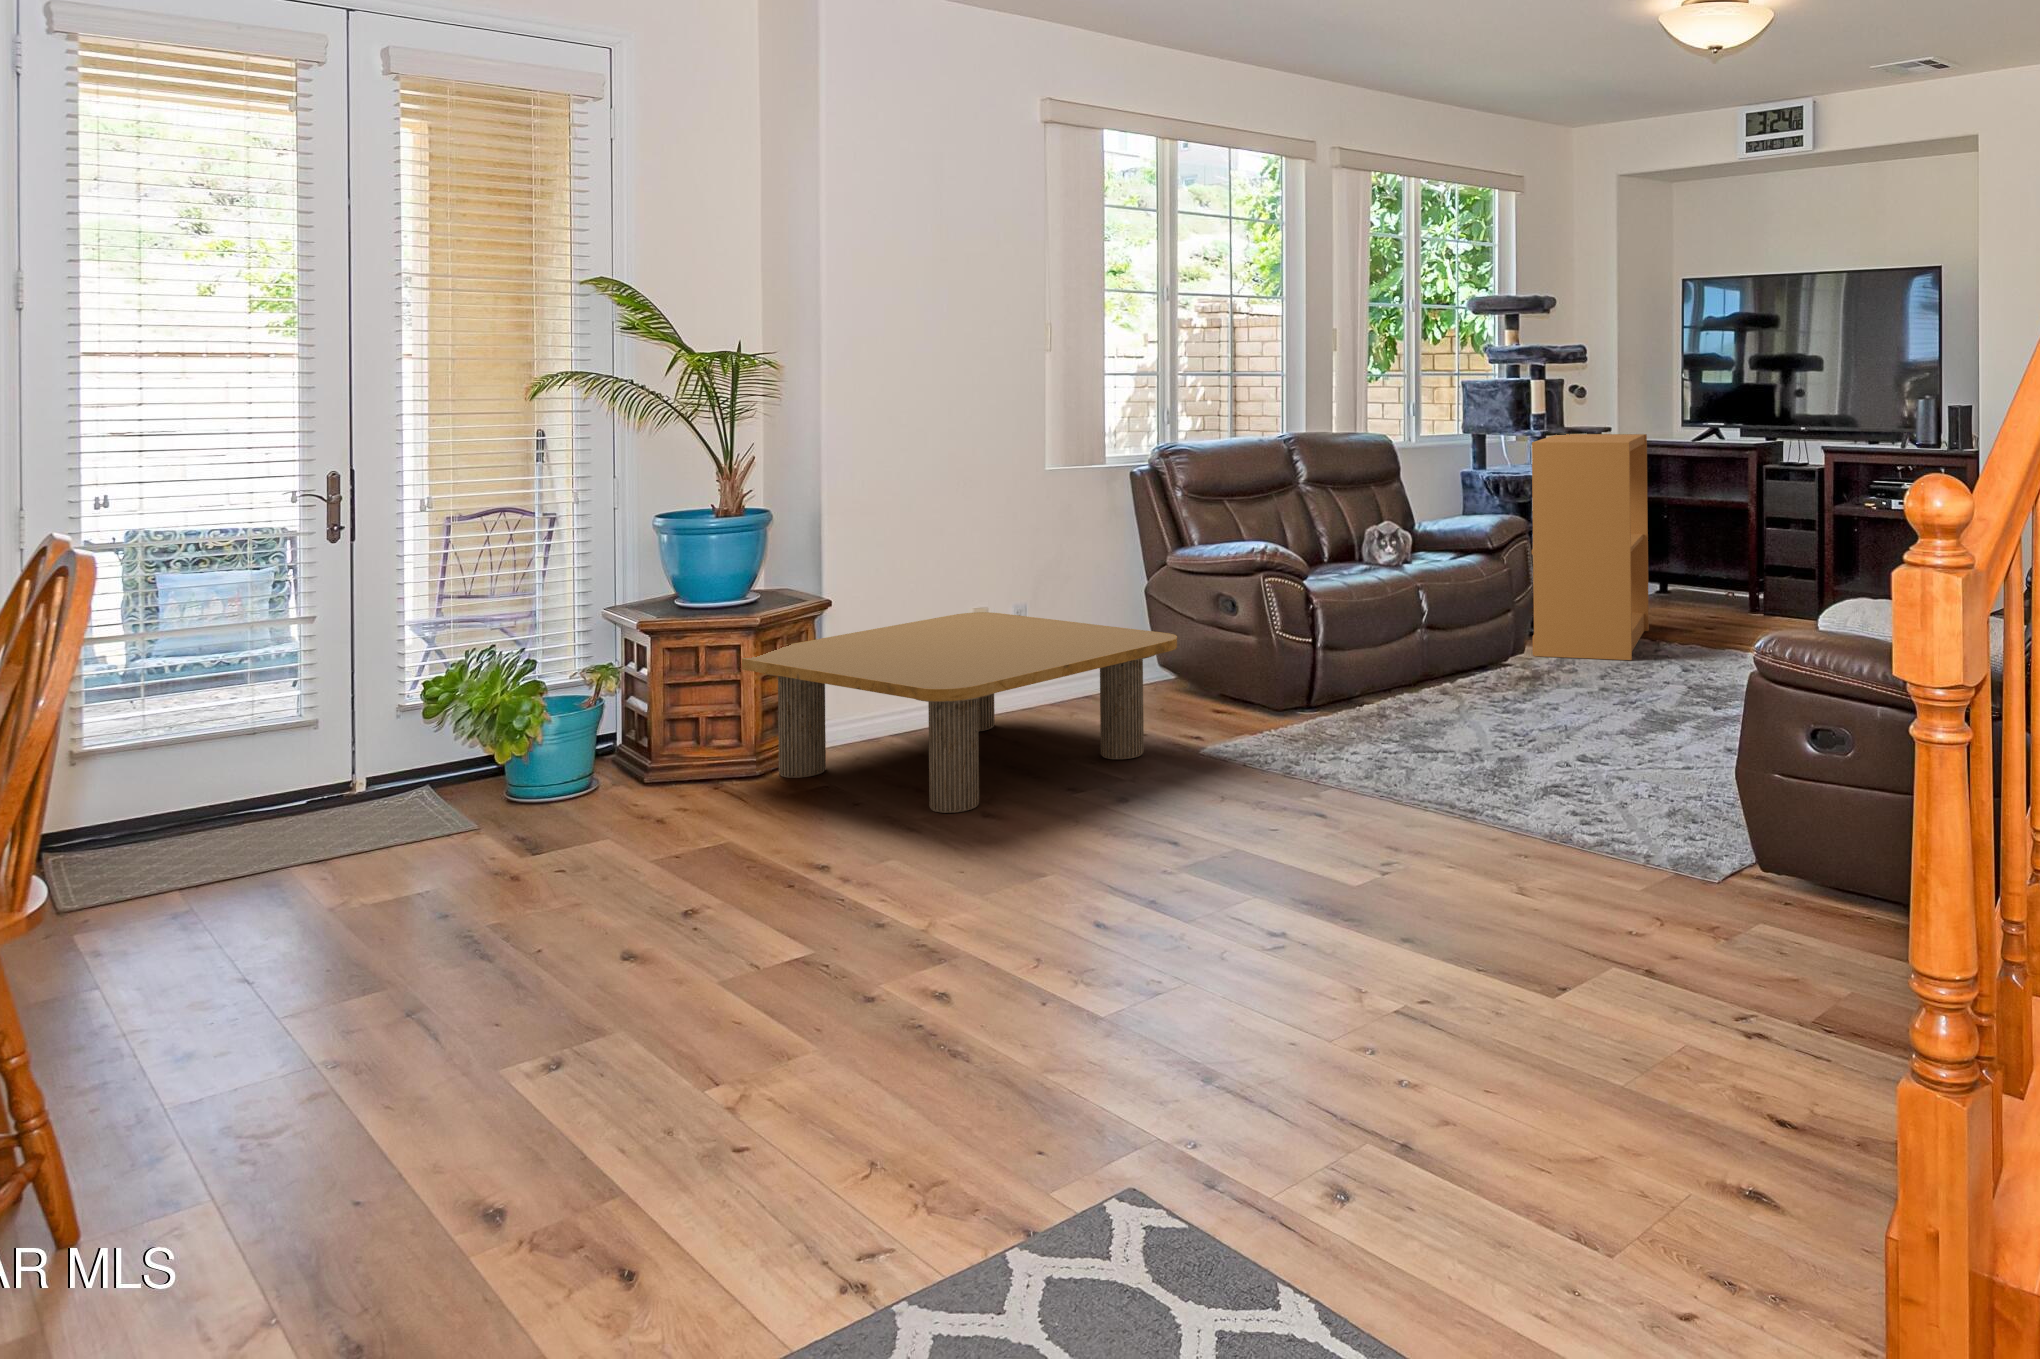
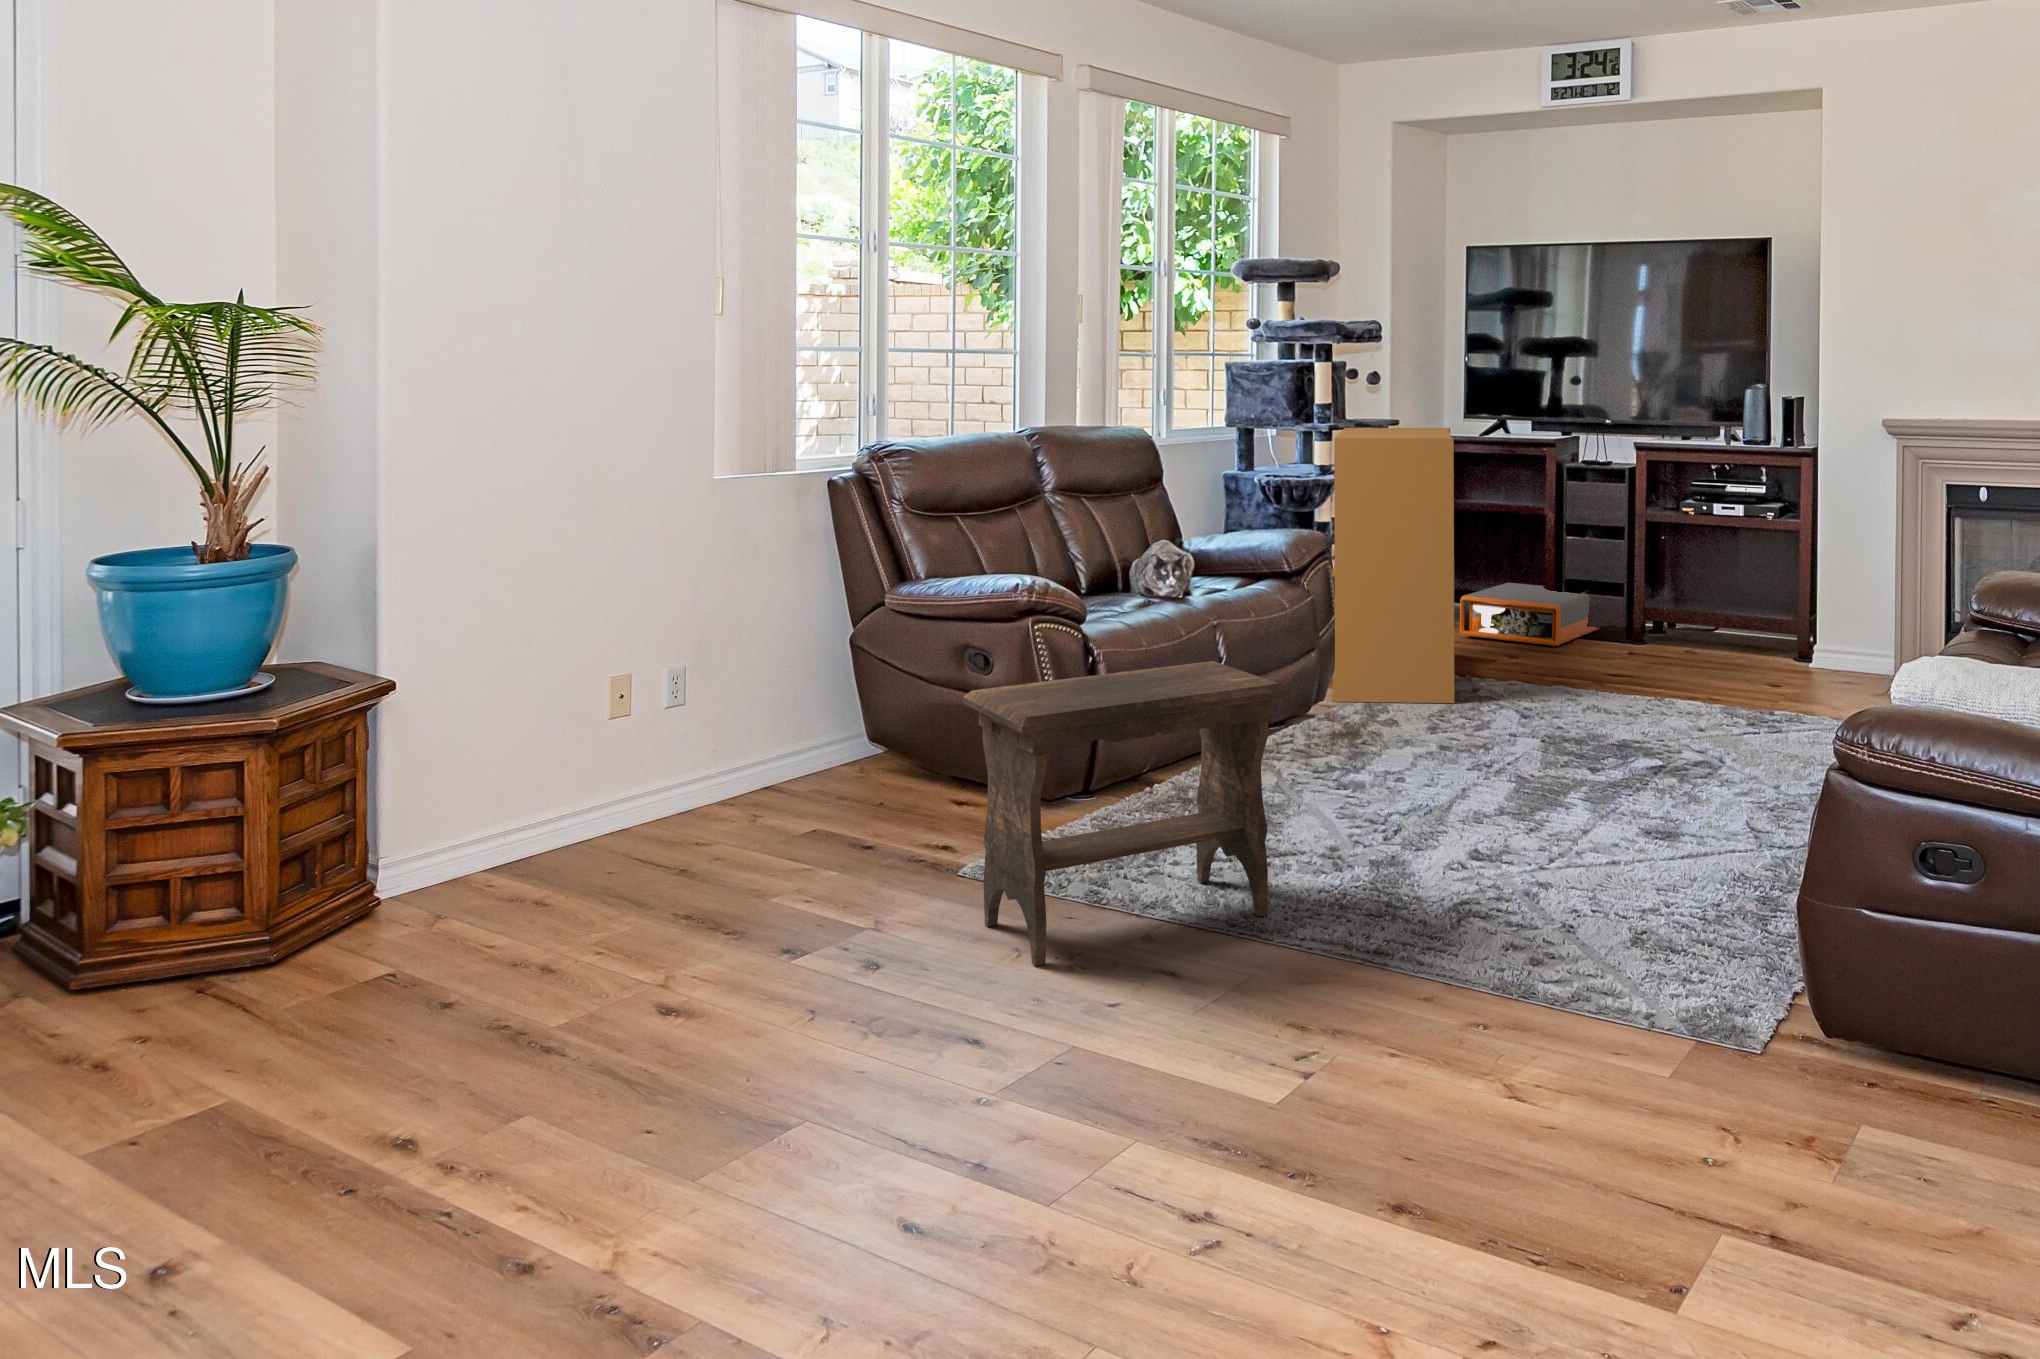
storage box: none [1669,568,1798,621] -> present [1460,583,1600,646]
footstool: none [1192,604,1419,804] -> present [963,661,1289,966]
coffee table: present [742,612,1177,813] -> none [238,682,926,1015]

